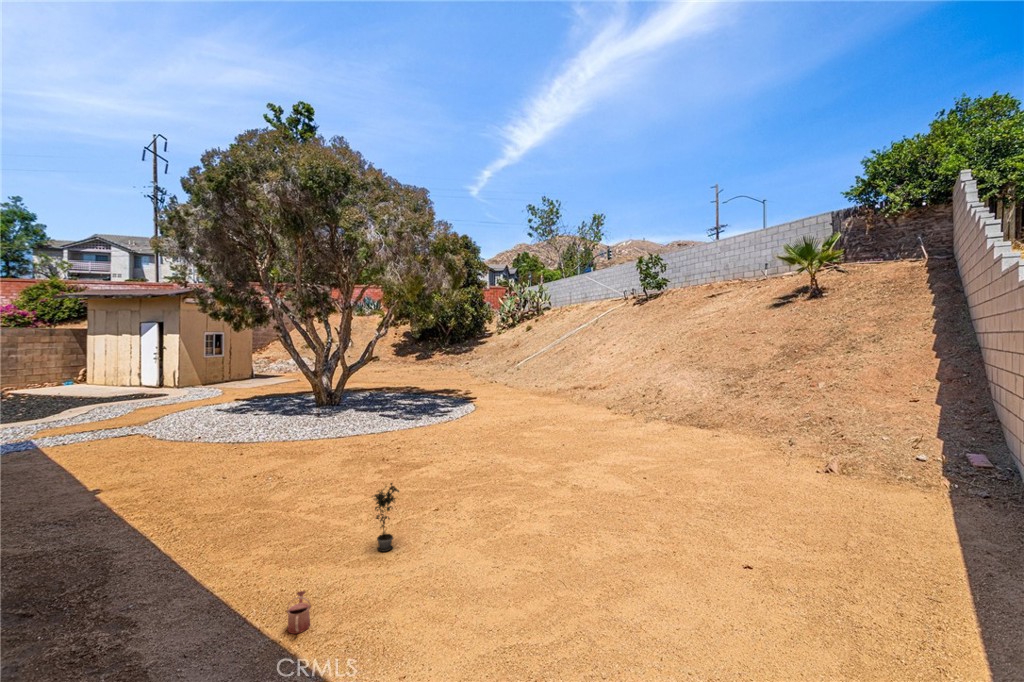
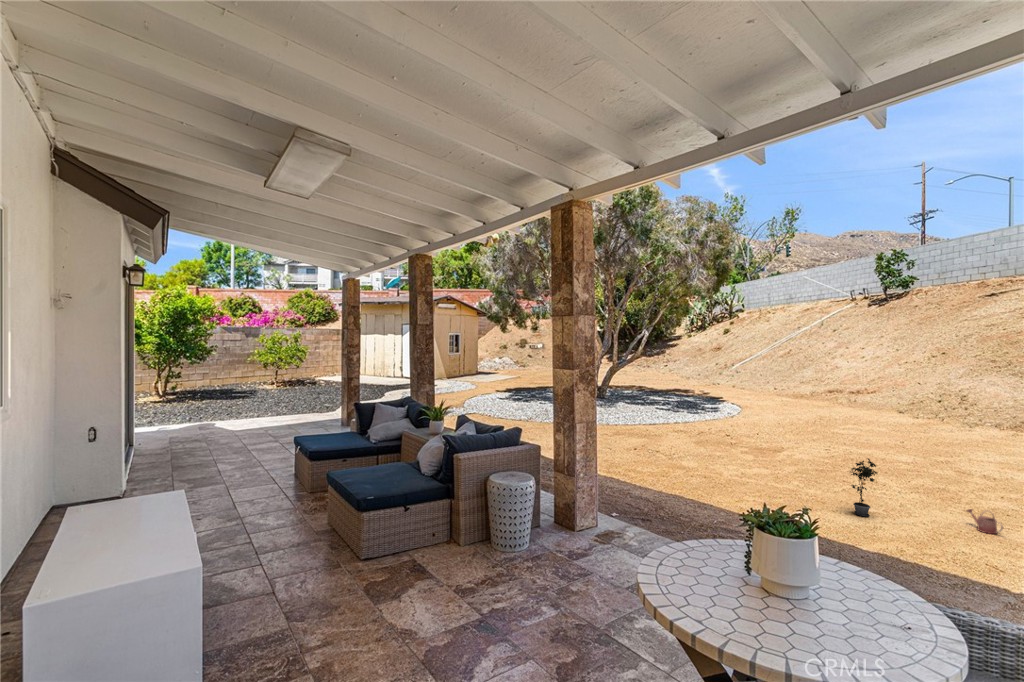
watering can: present [286,591,311,634] -> present [967,509,1003,534]

